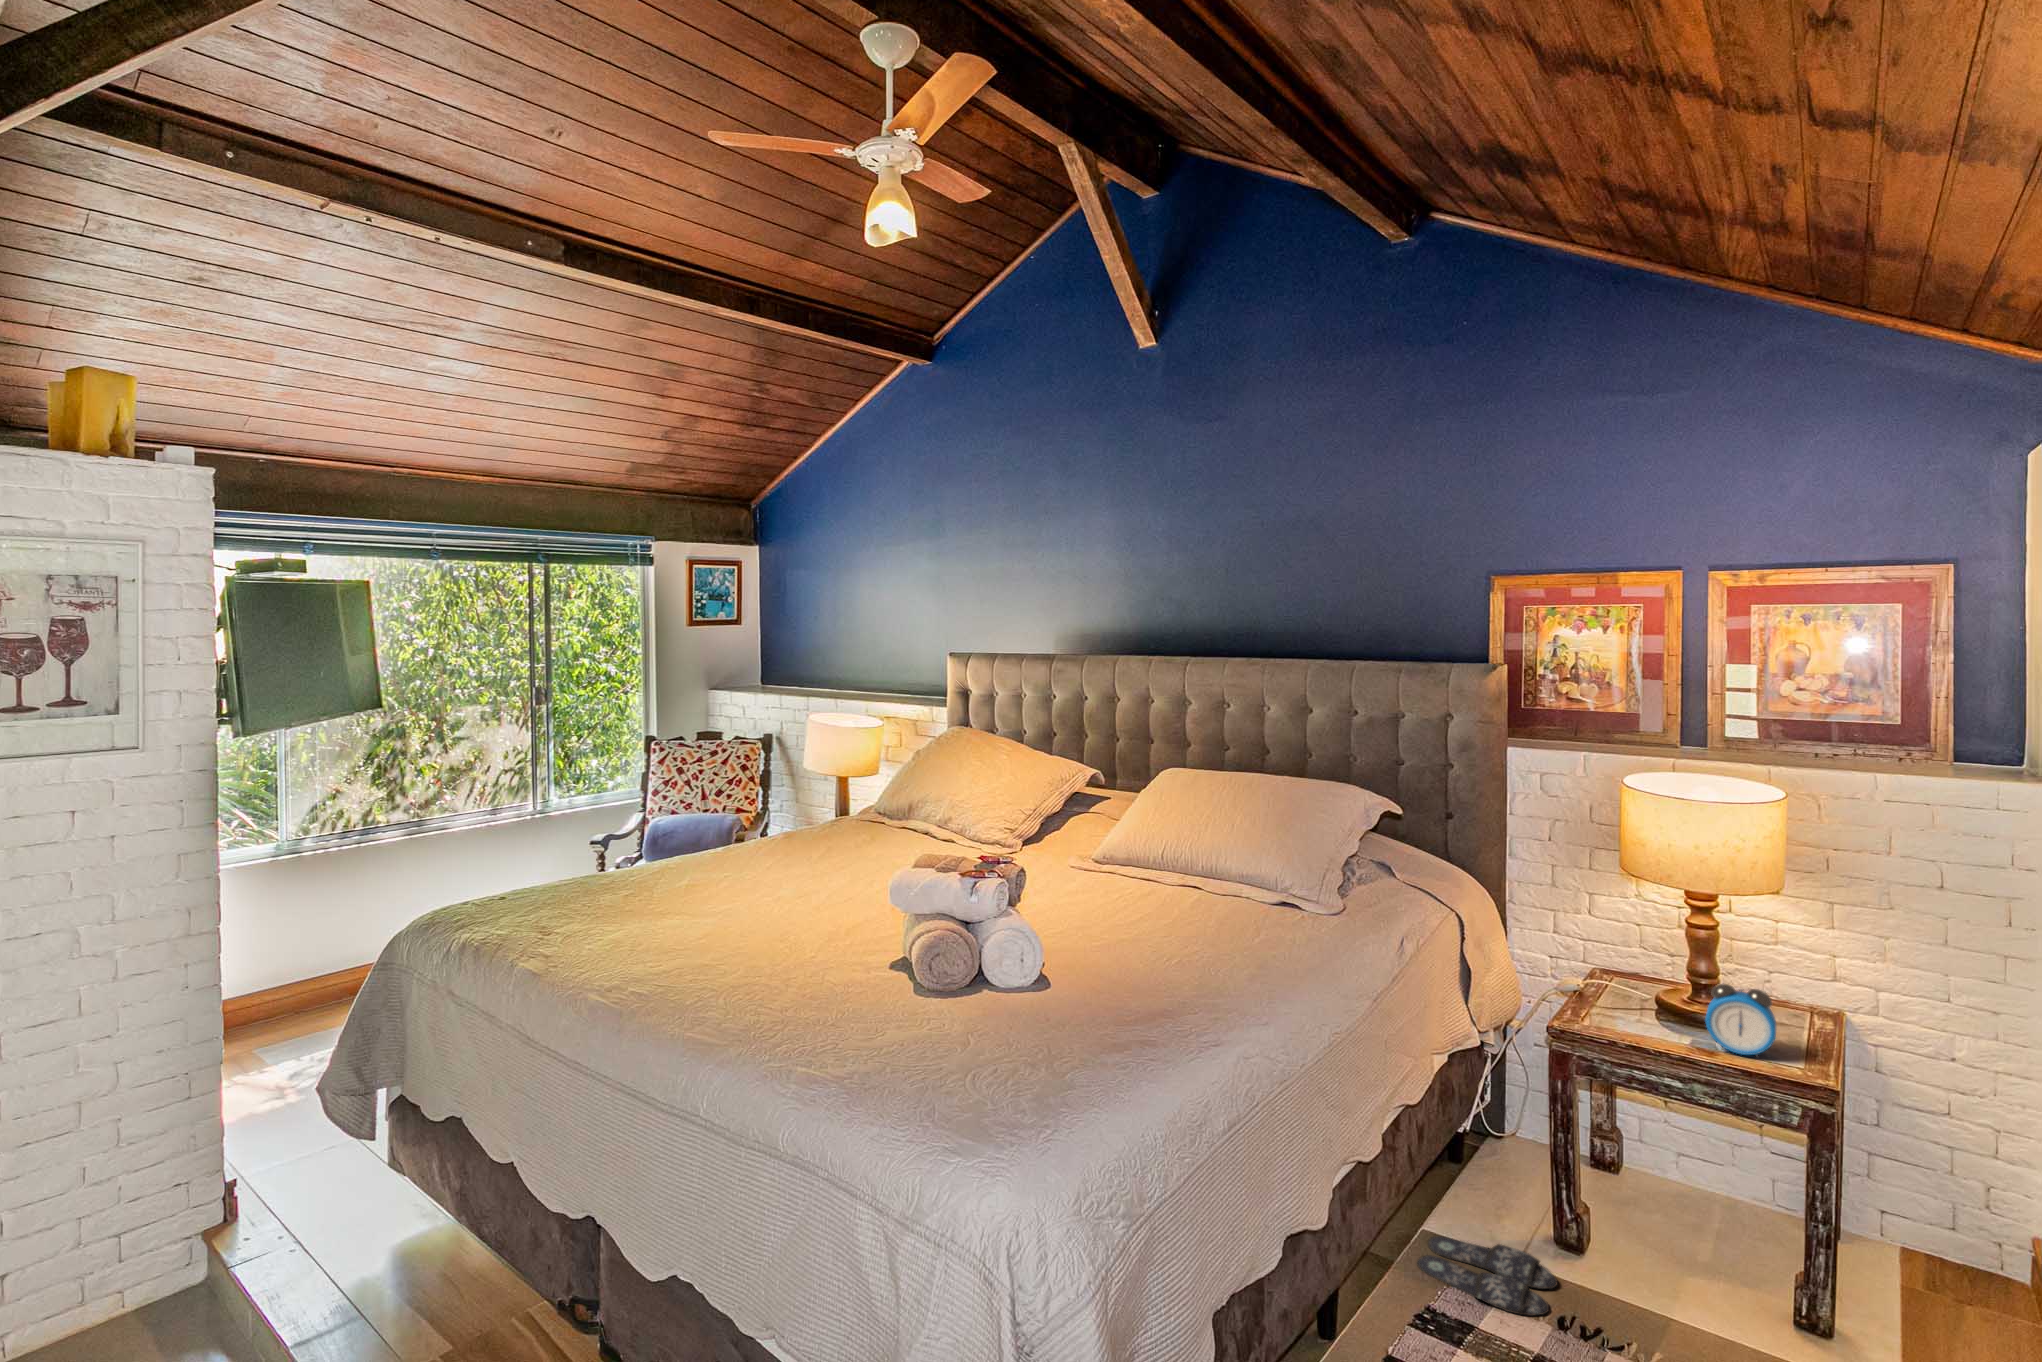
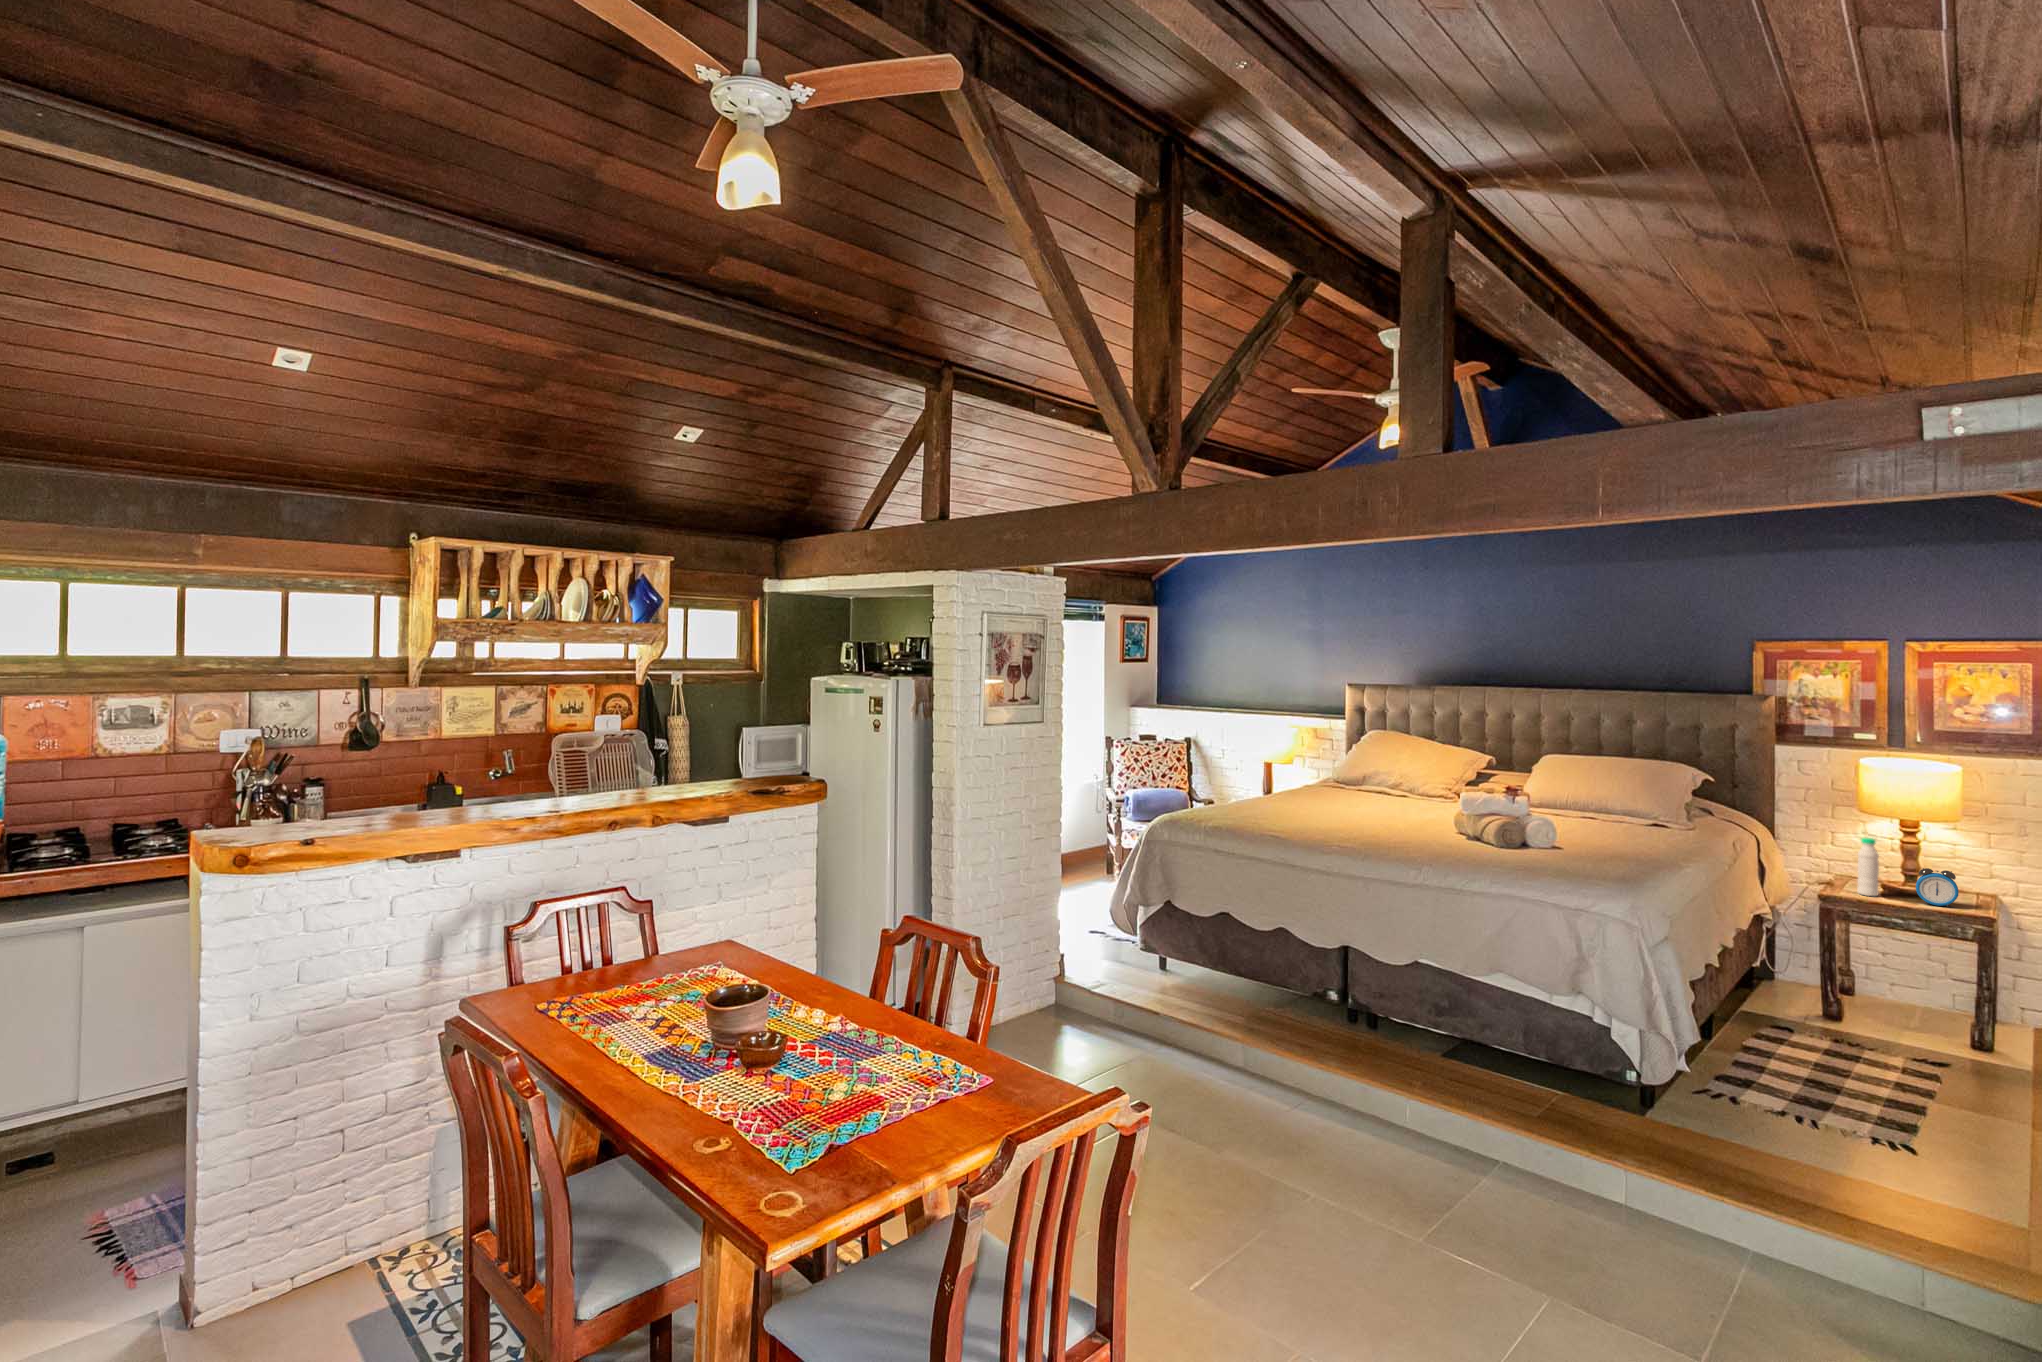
water bottle: none [1613,922,1648,1029] -> present [1857,838,1879,896]
slippers: present [1417,1236,1557,1316] -> none [1746,1010,1832,1036]

